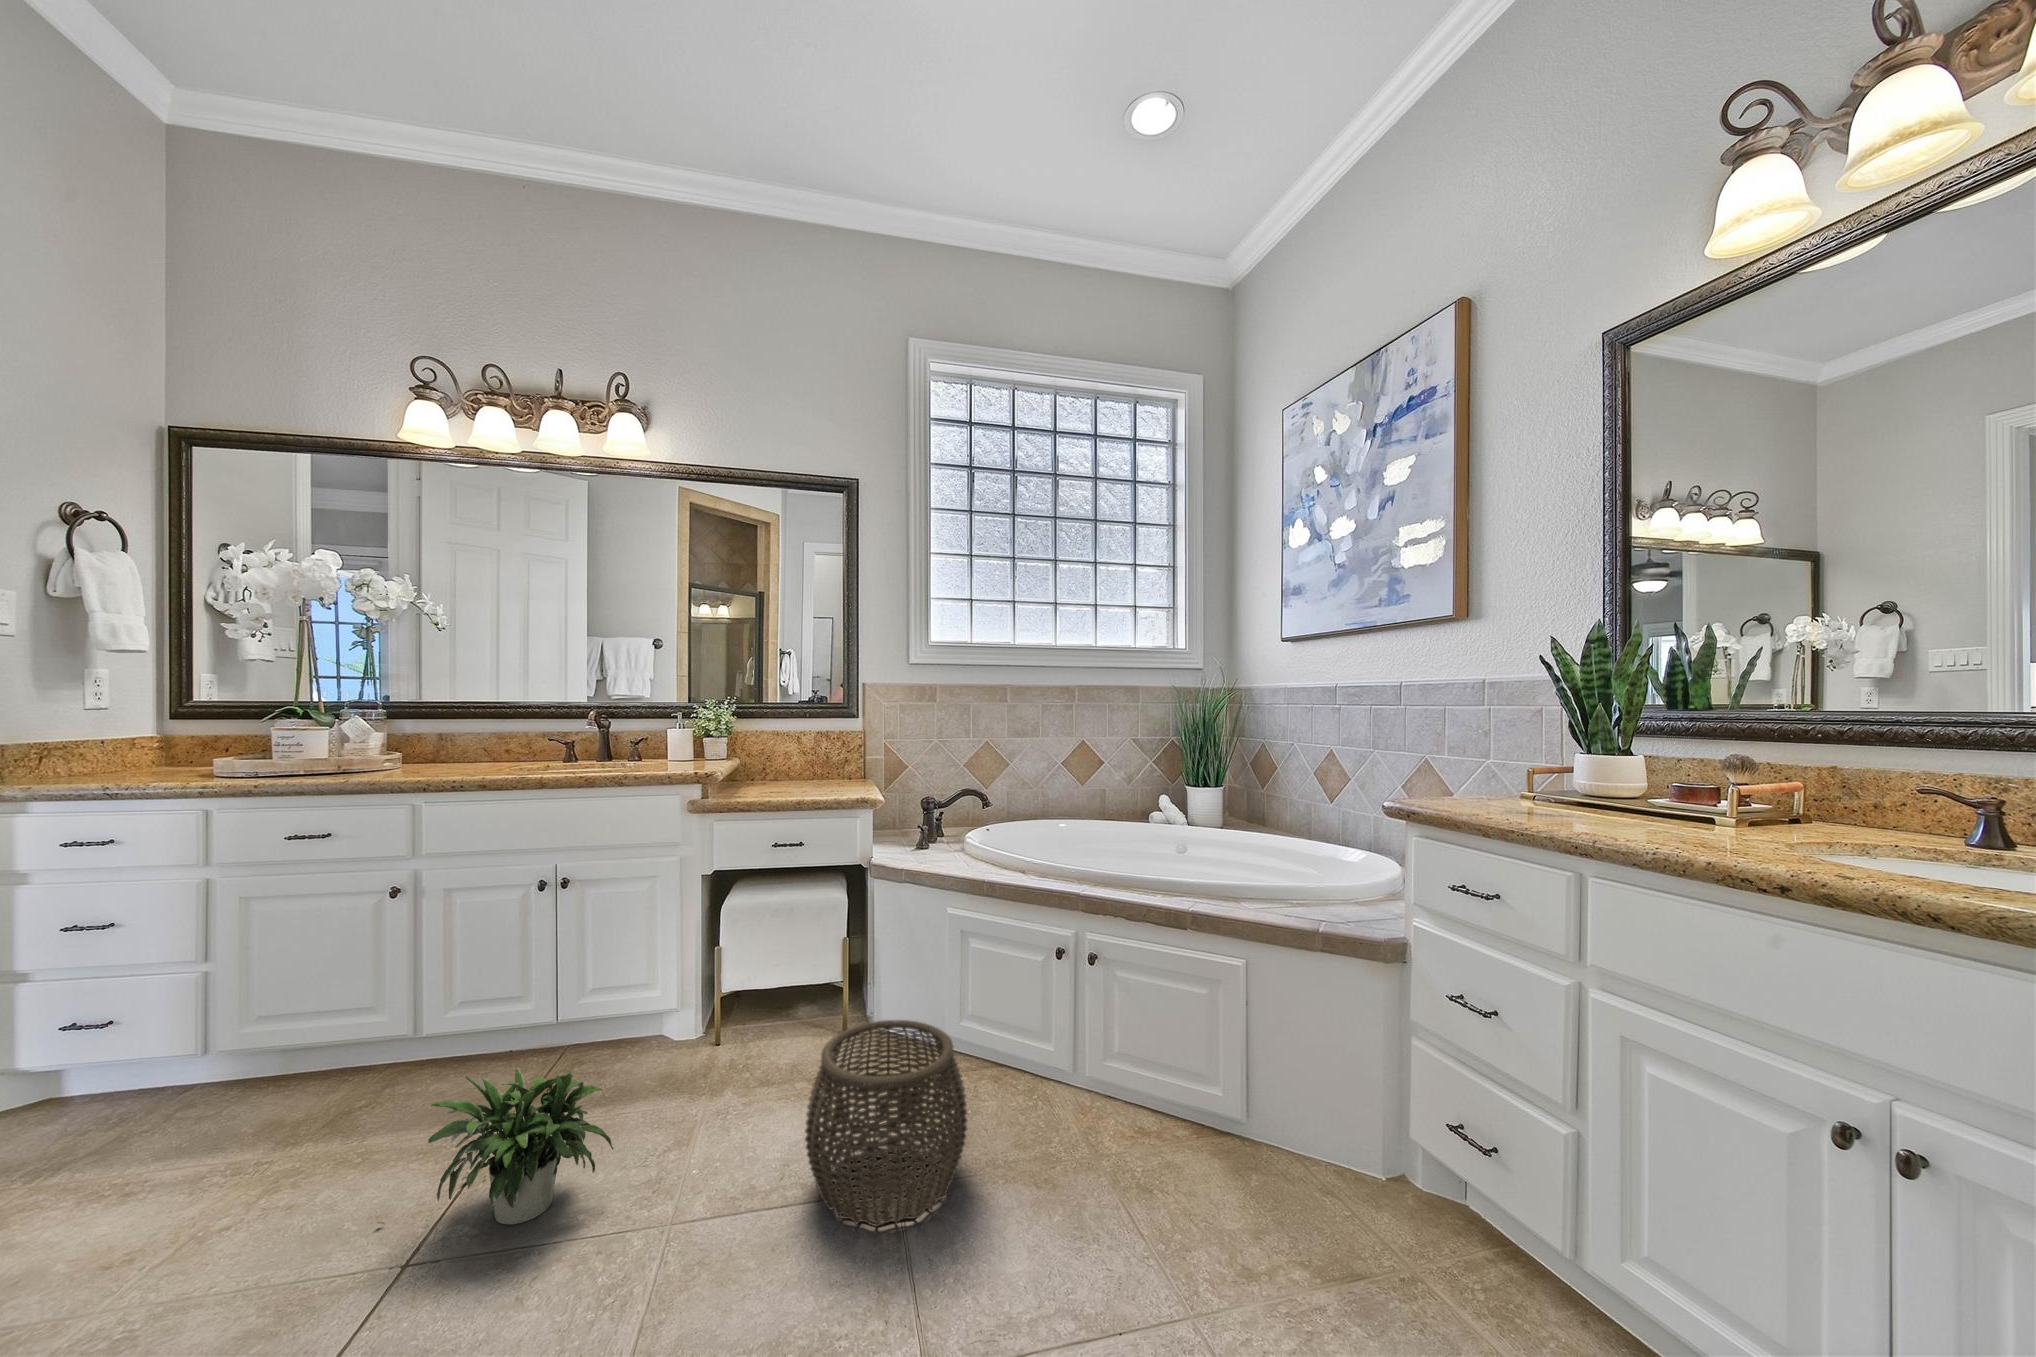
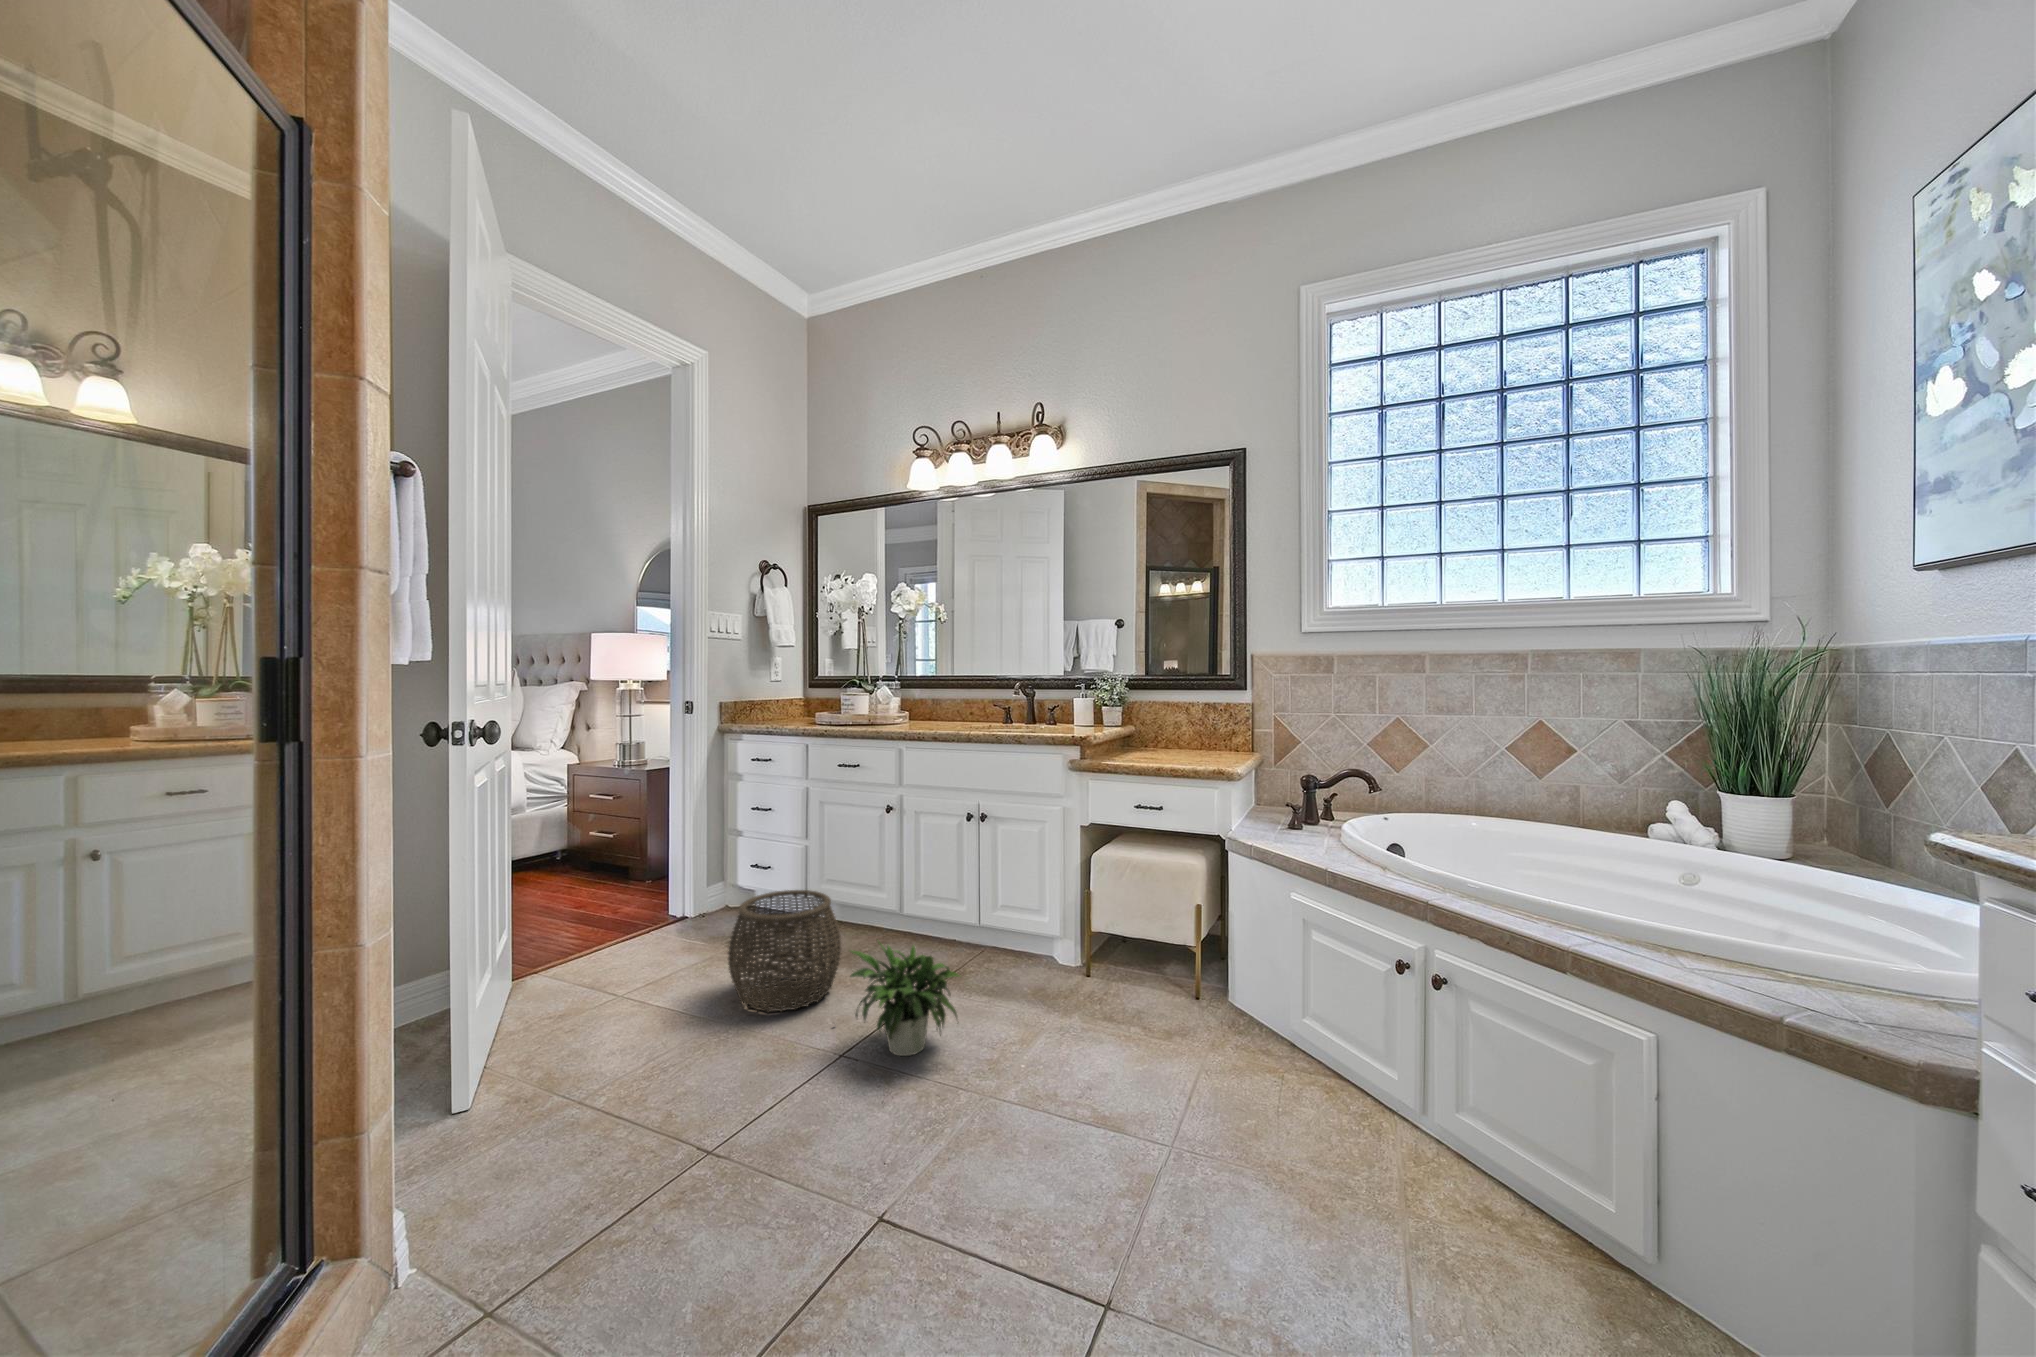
woven basket: present [805,1020,967,1227] -> present [728,890,842,1012]

